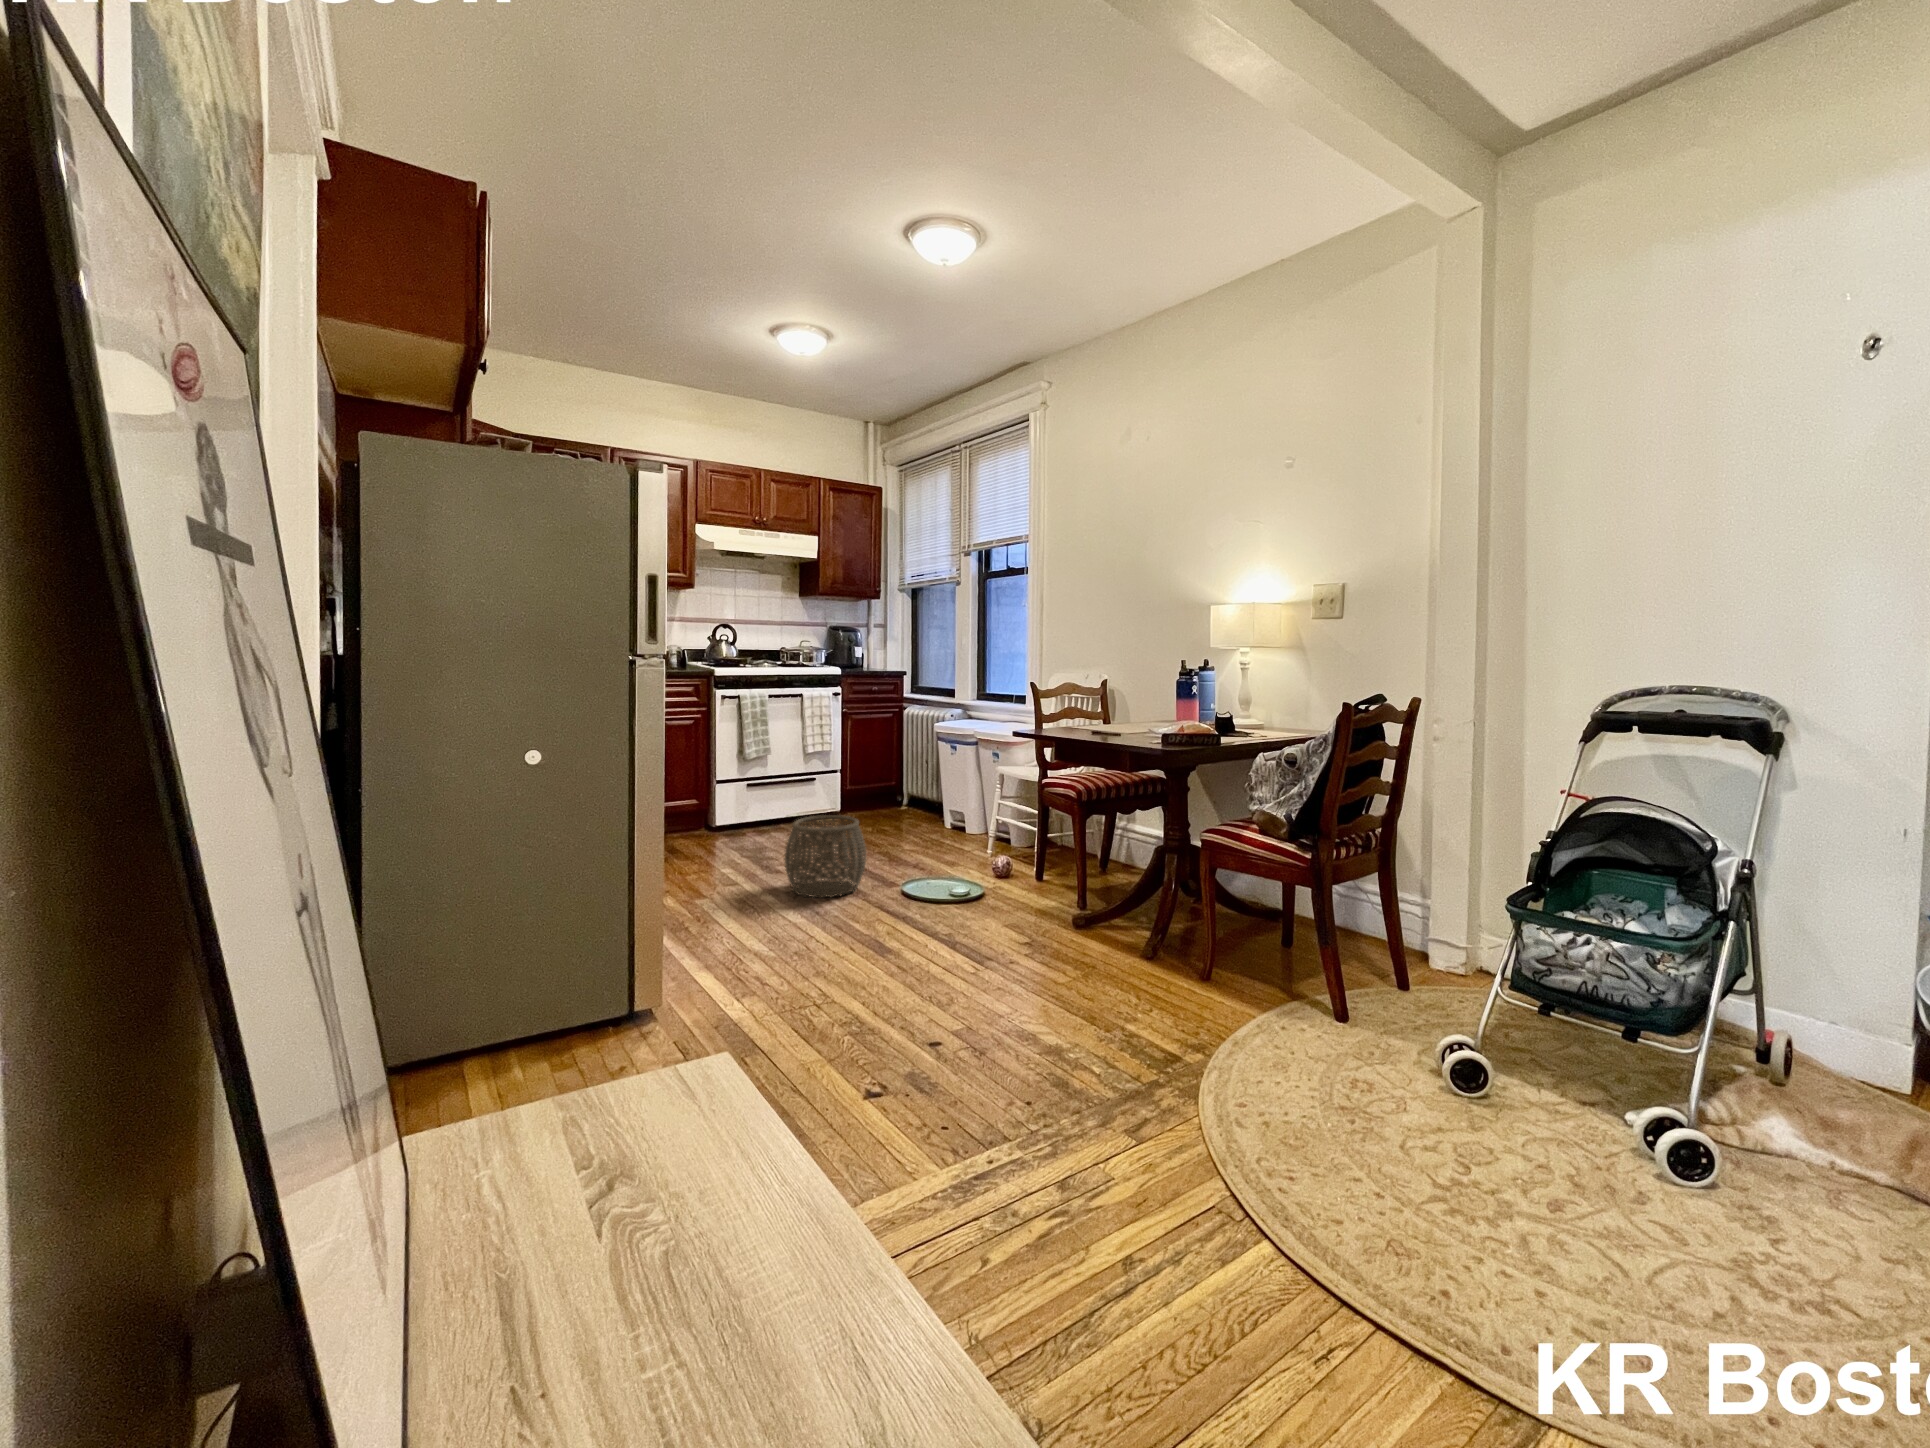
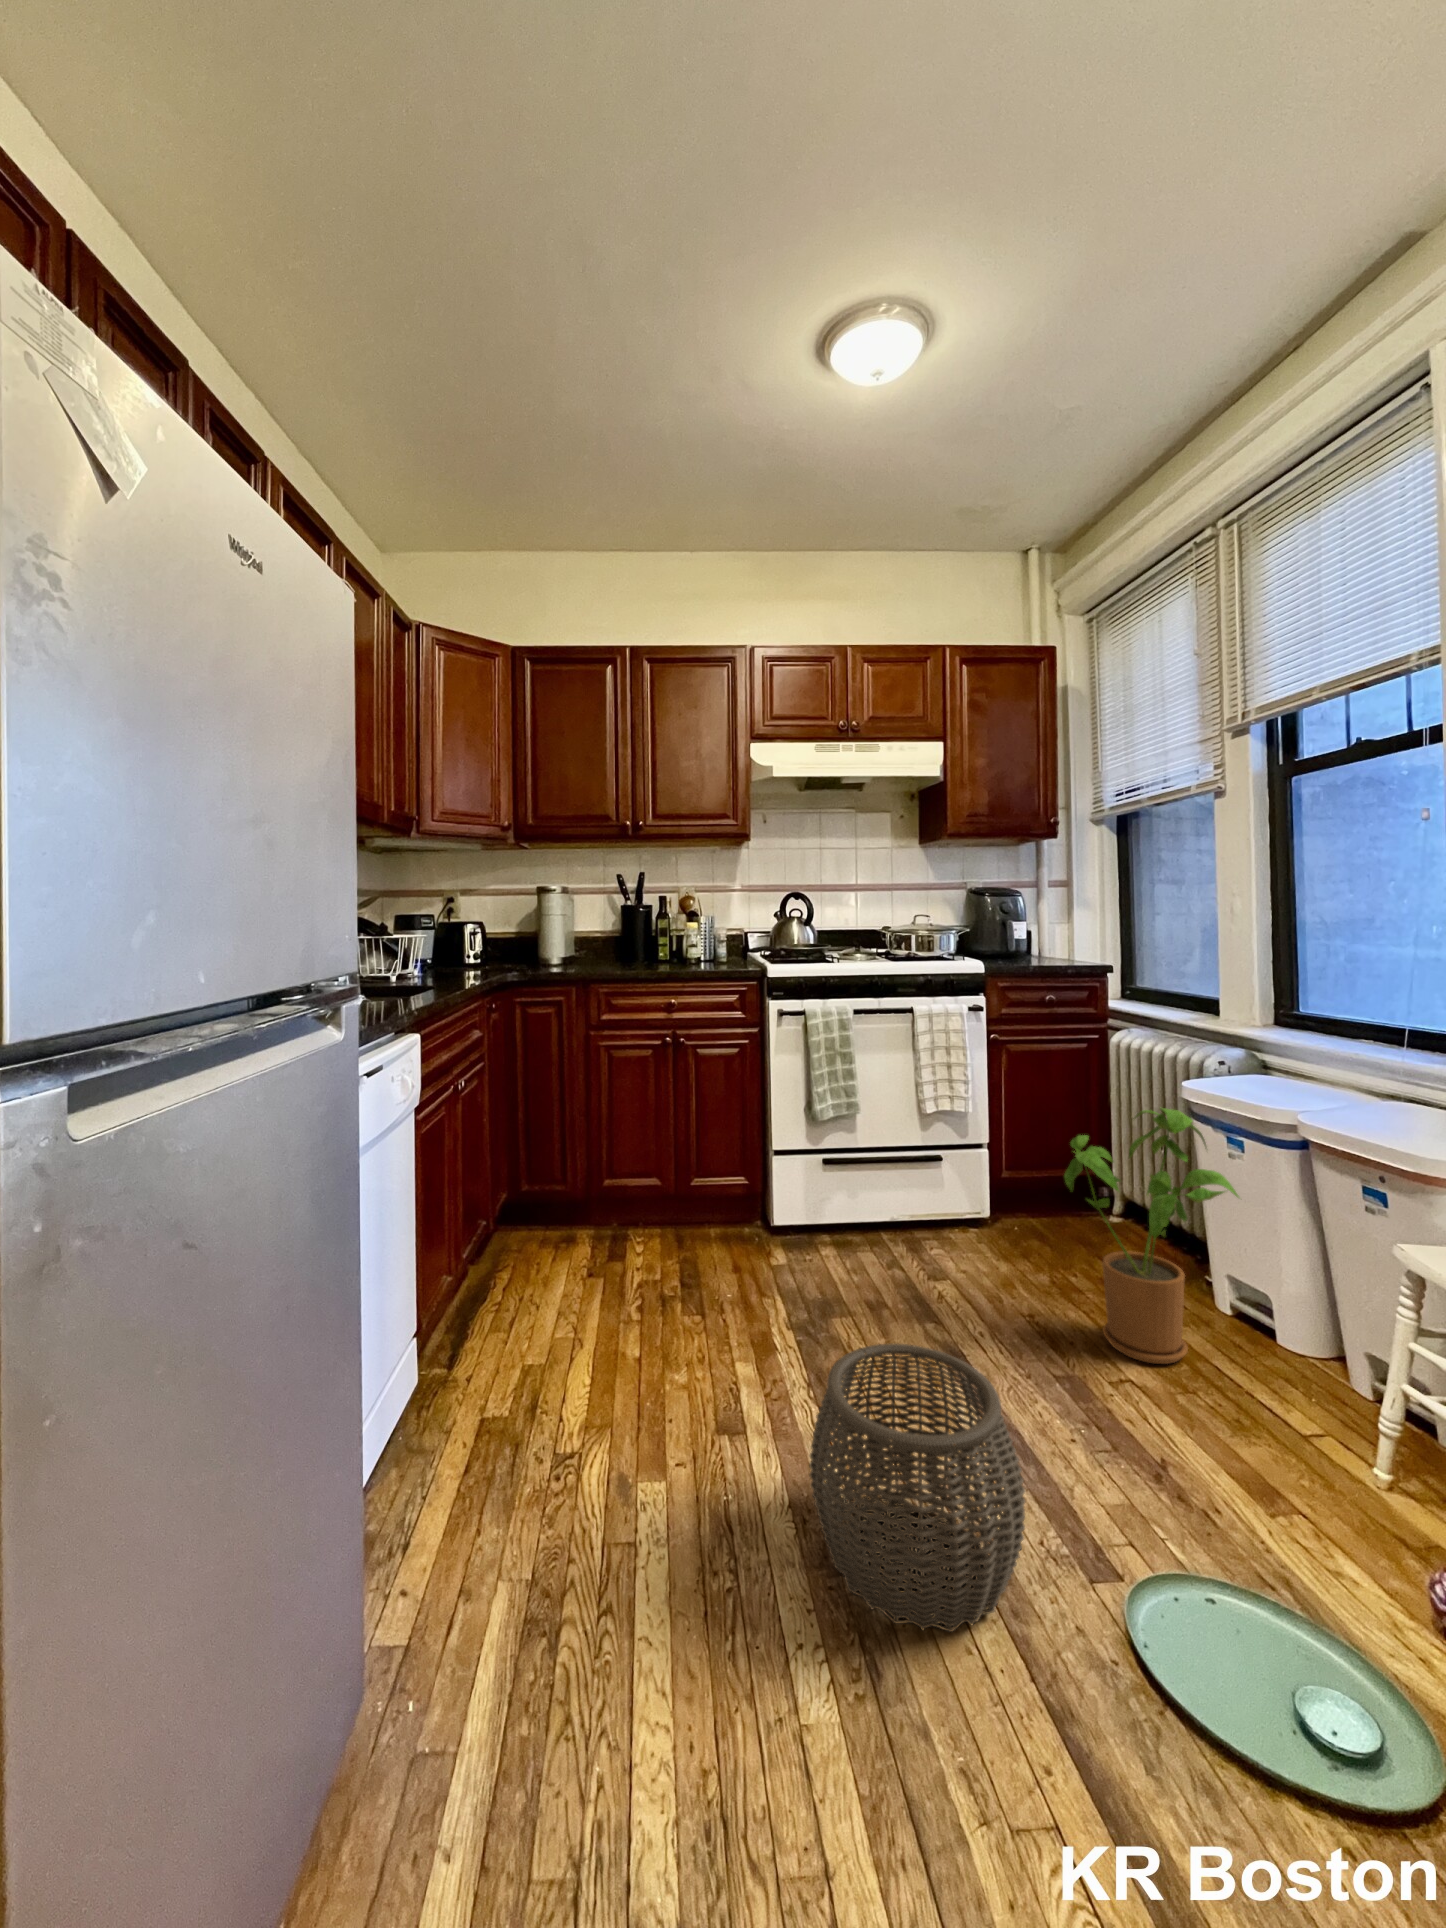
house plant: none [881,731,950,842] -> present [1064,1108,1239,1364]

